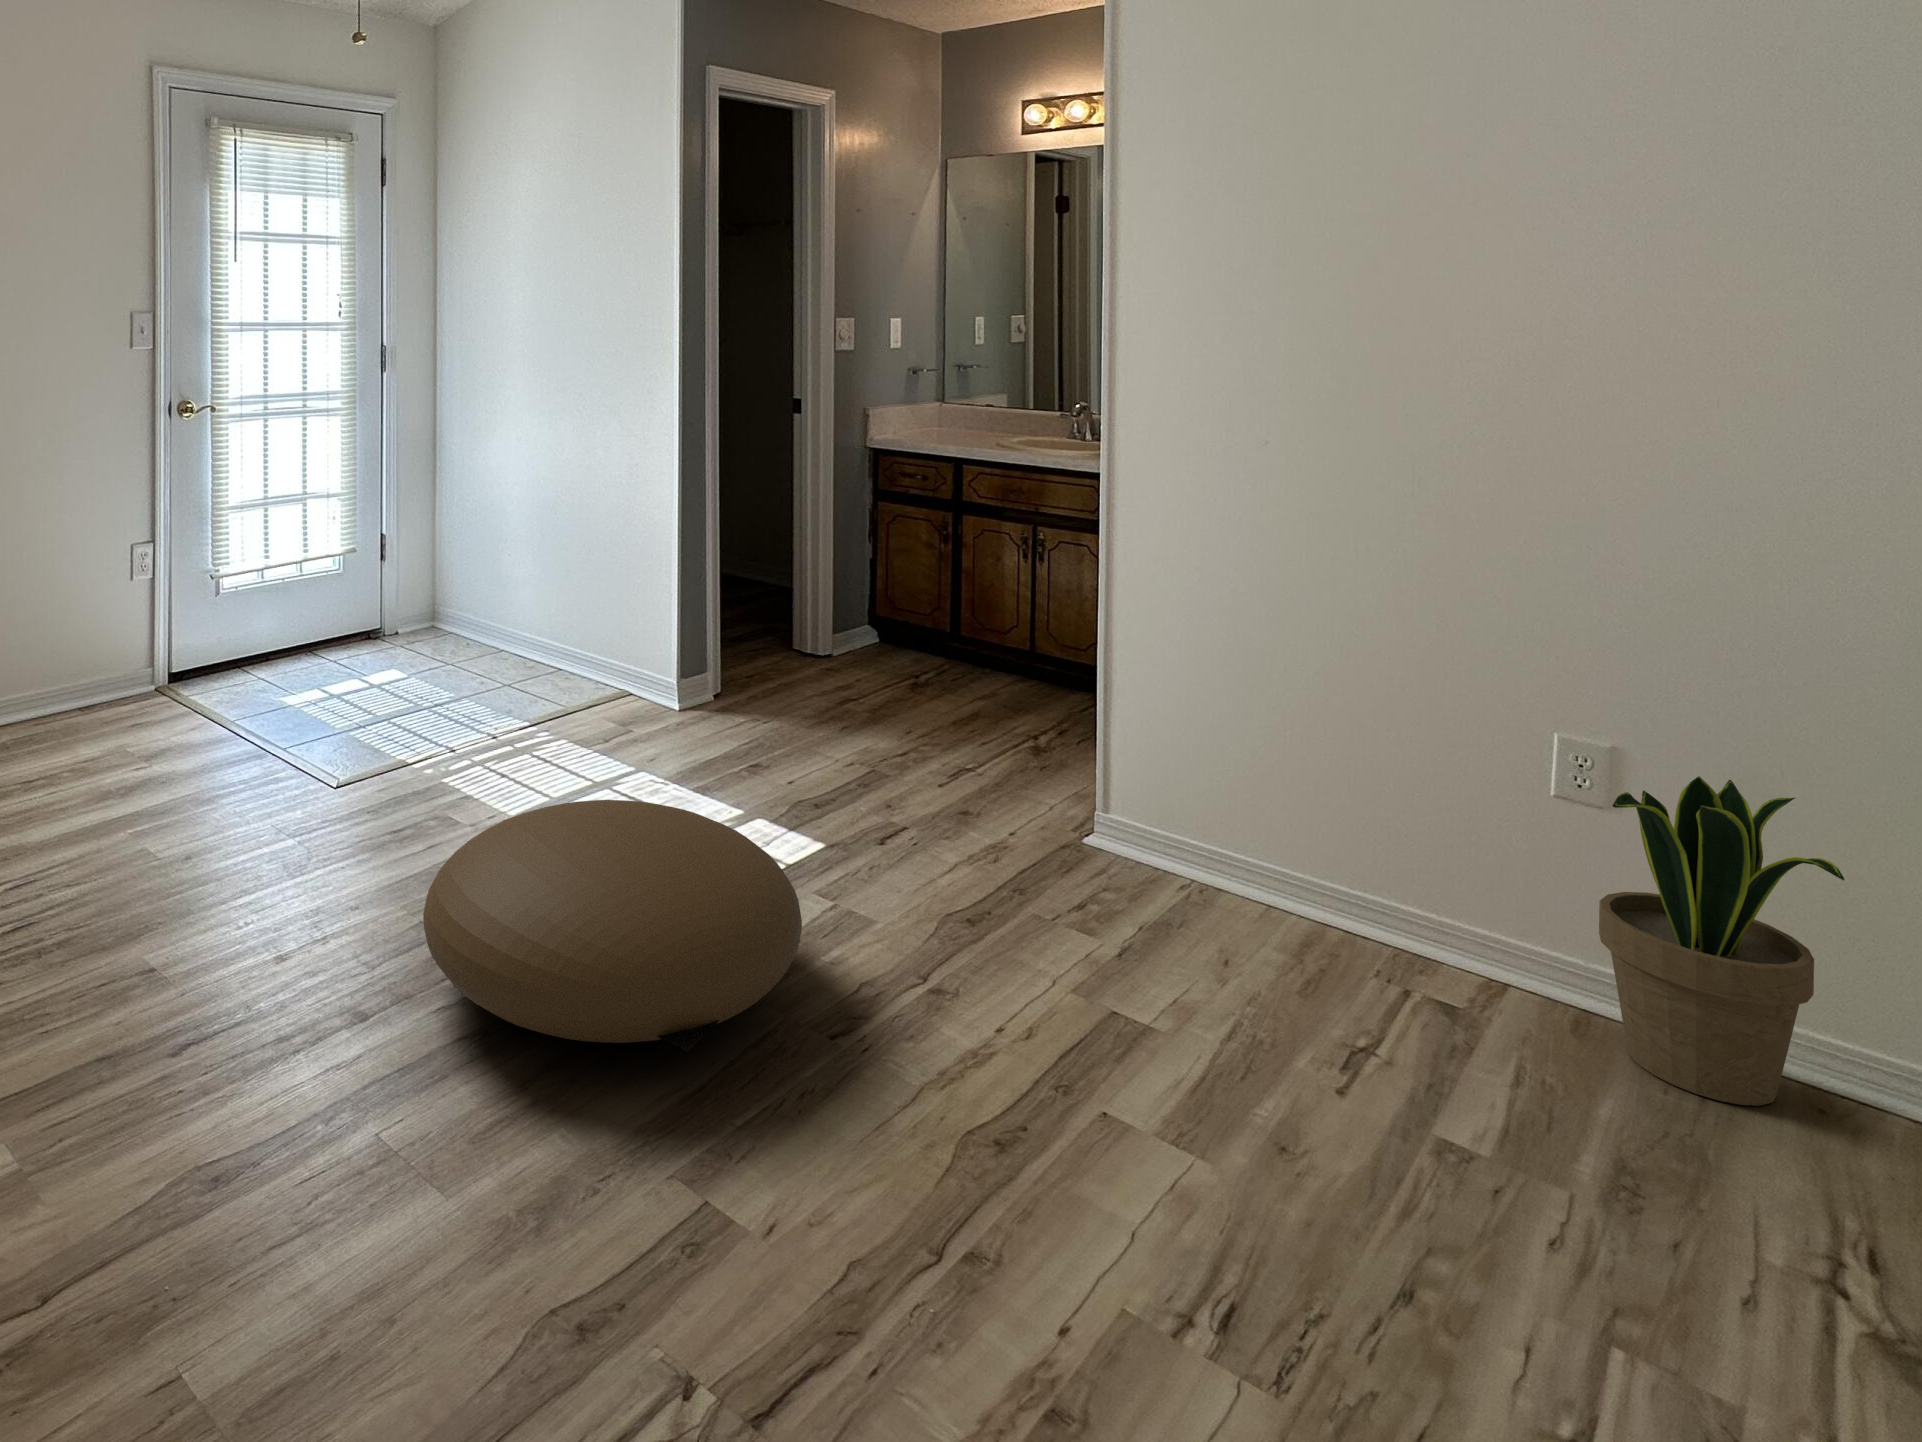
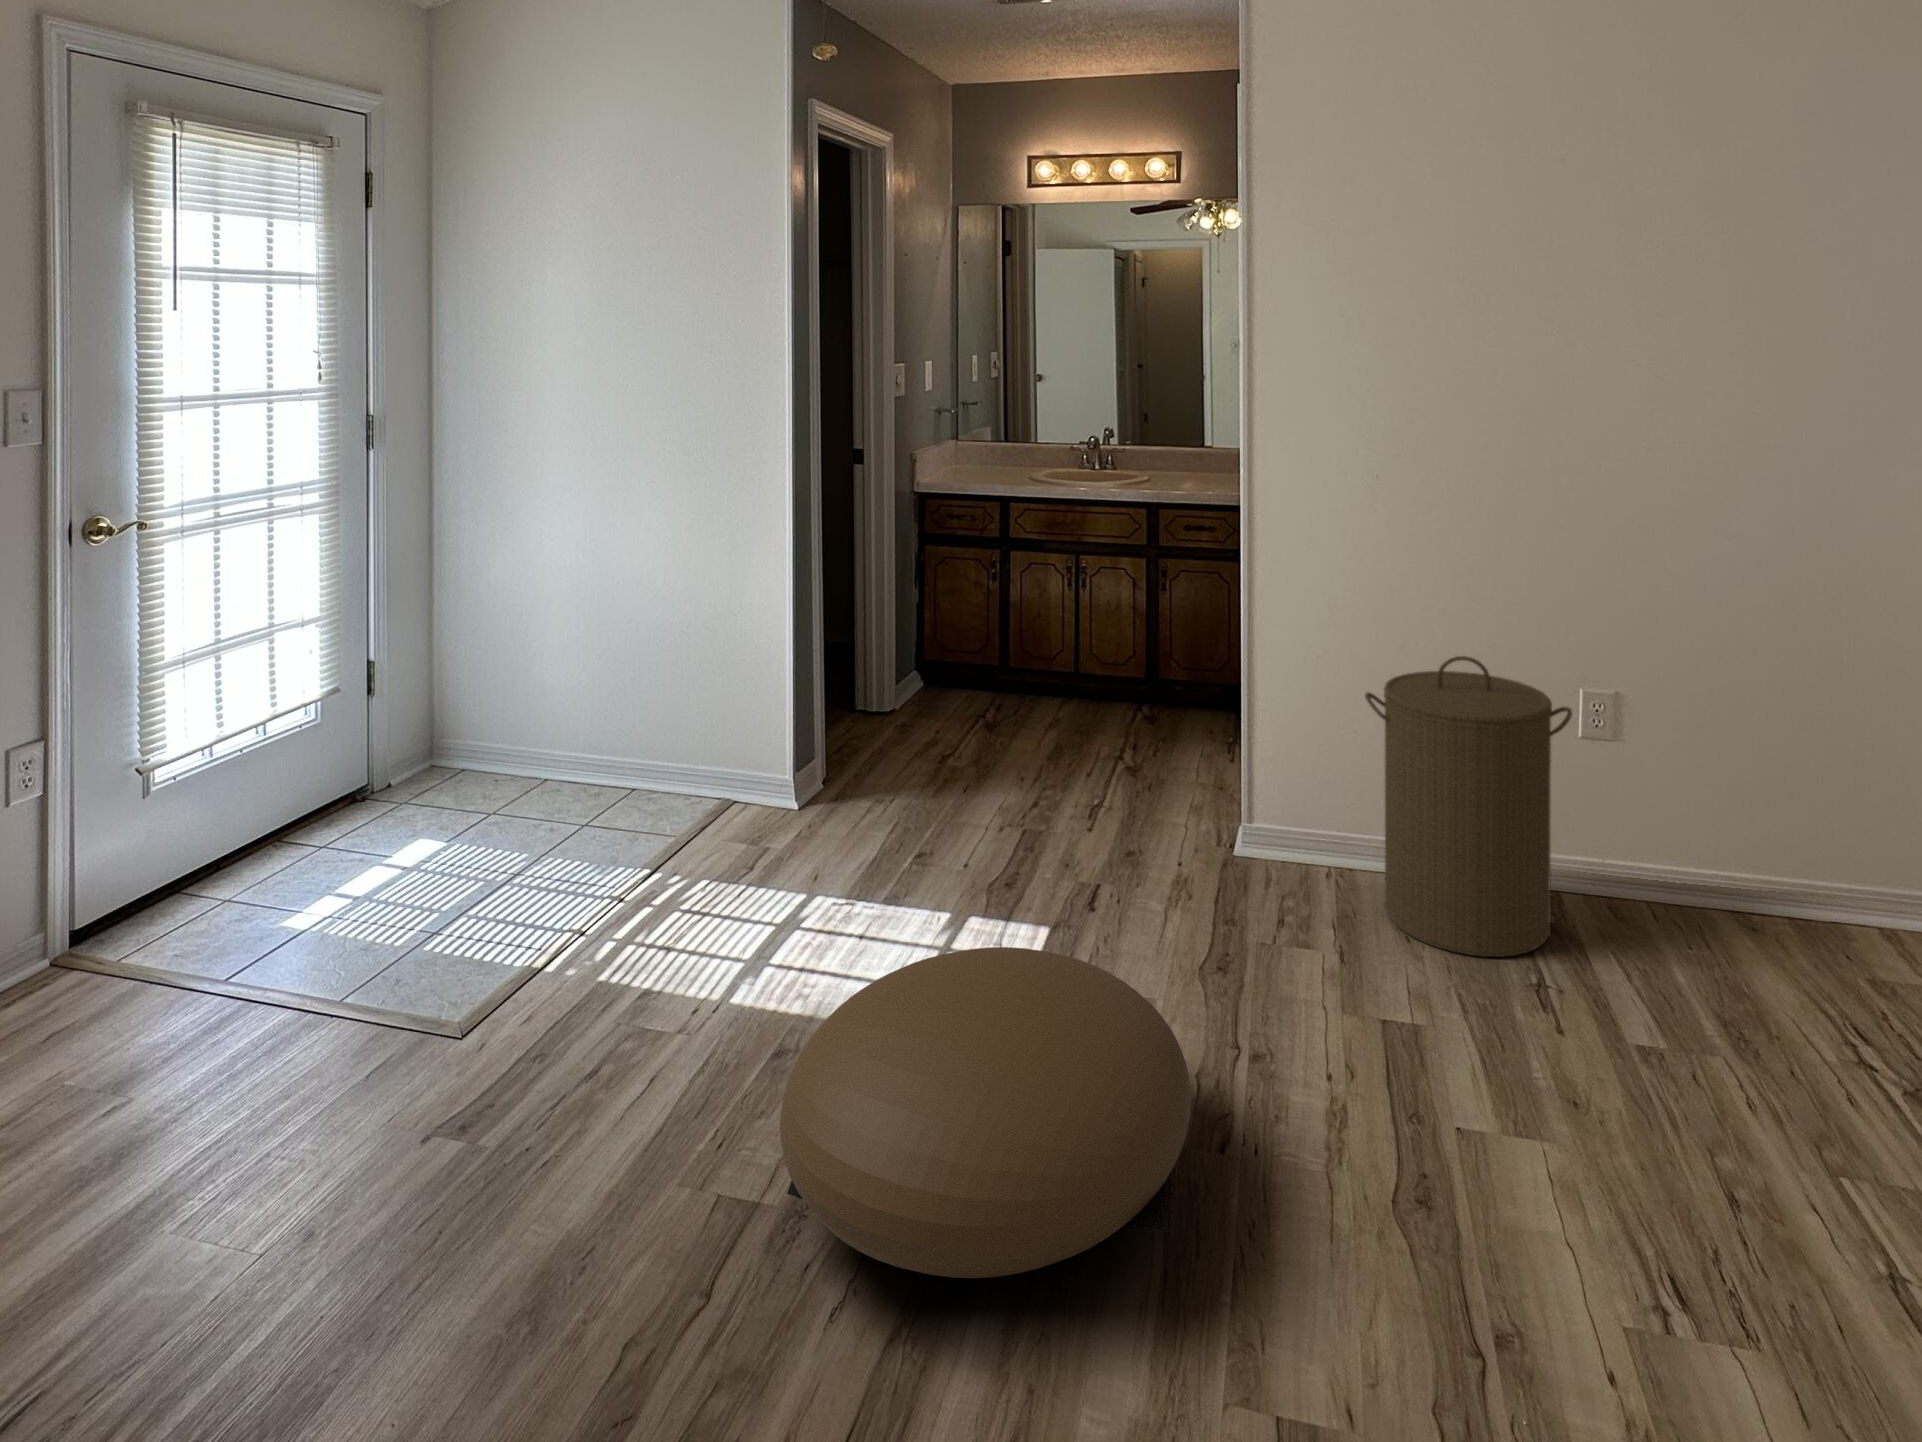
laundry hamper: none [1197,646,1474,1006] -> present [1365,656,1572,957]
potted plant: present [1599,776,1844,1106] -> none [1647,714,1797,957]

